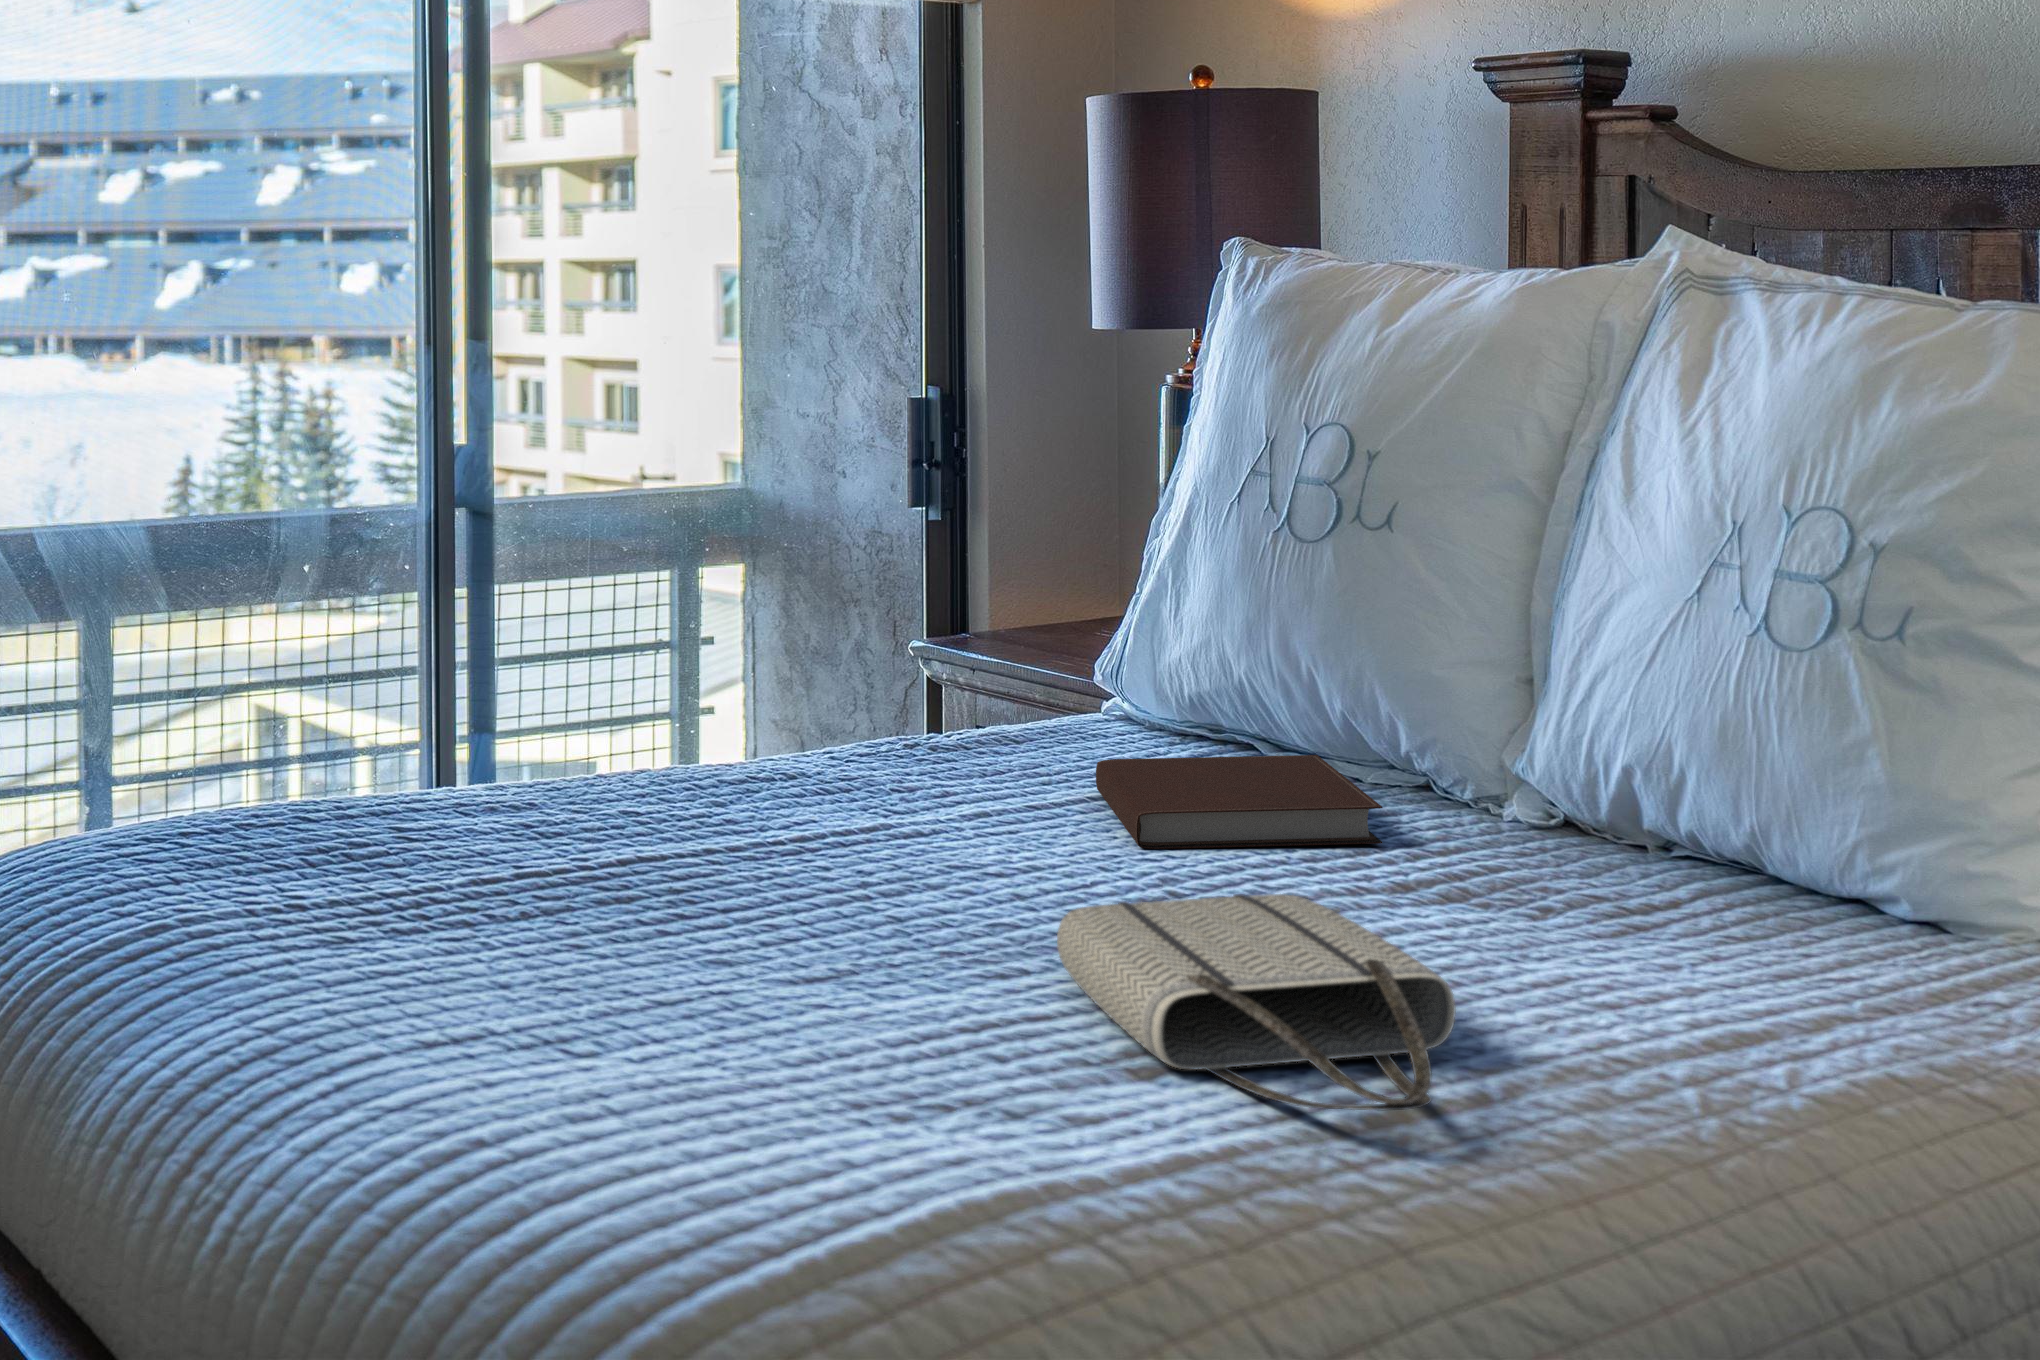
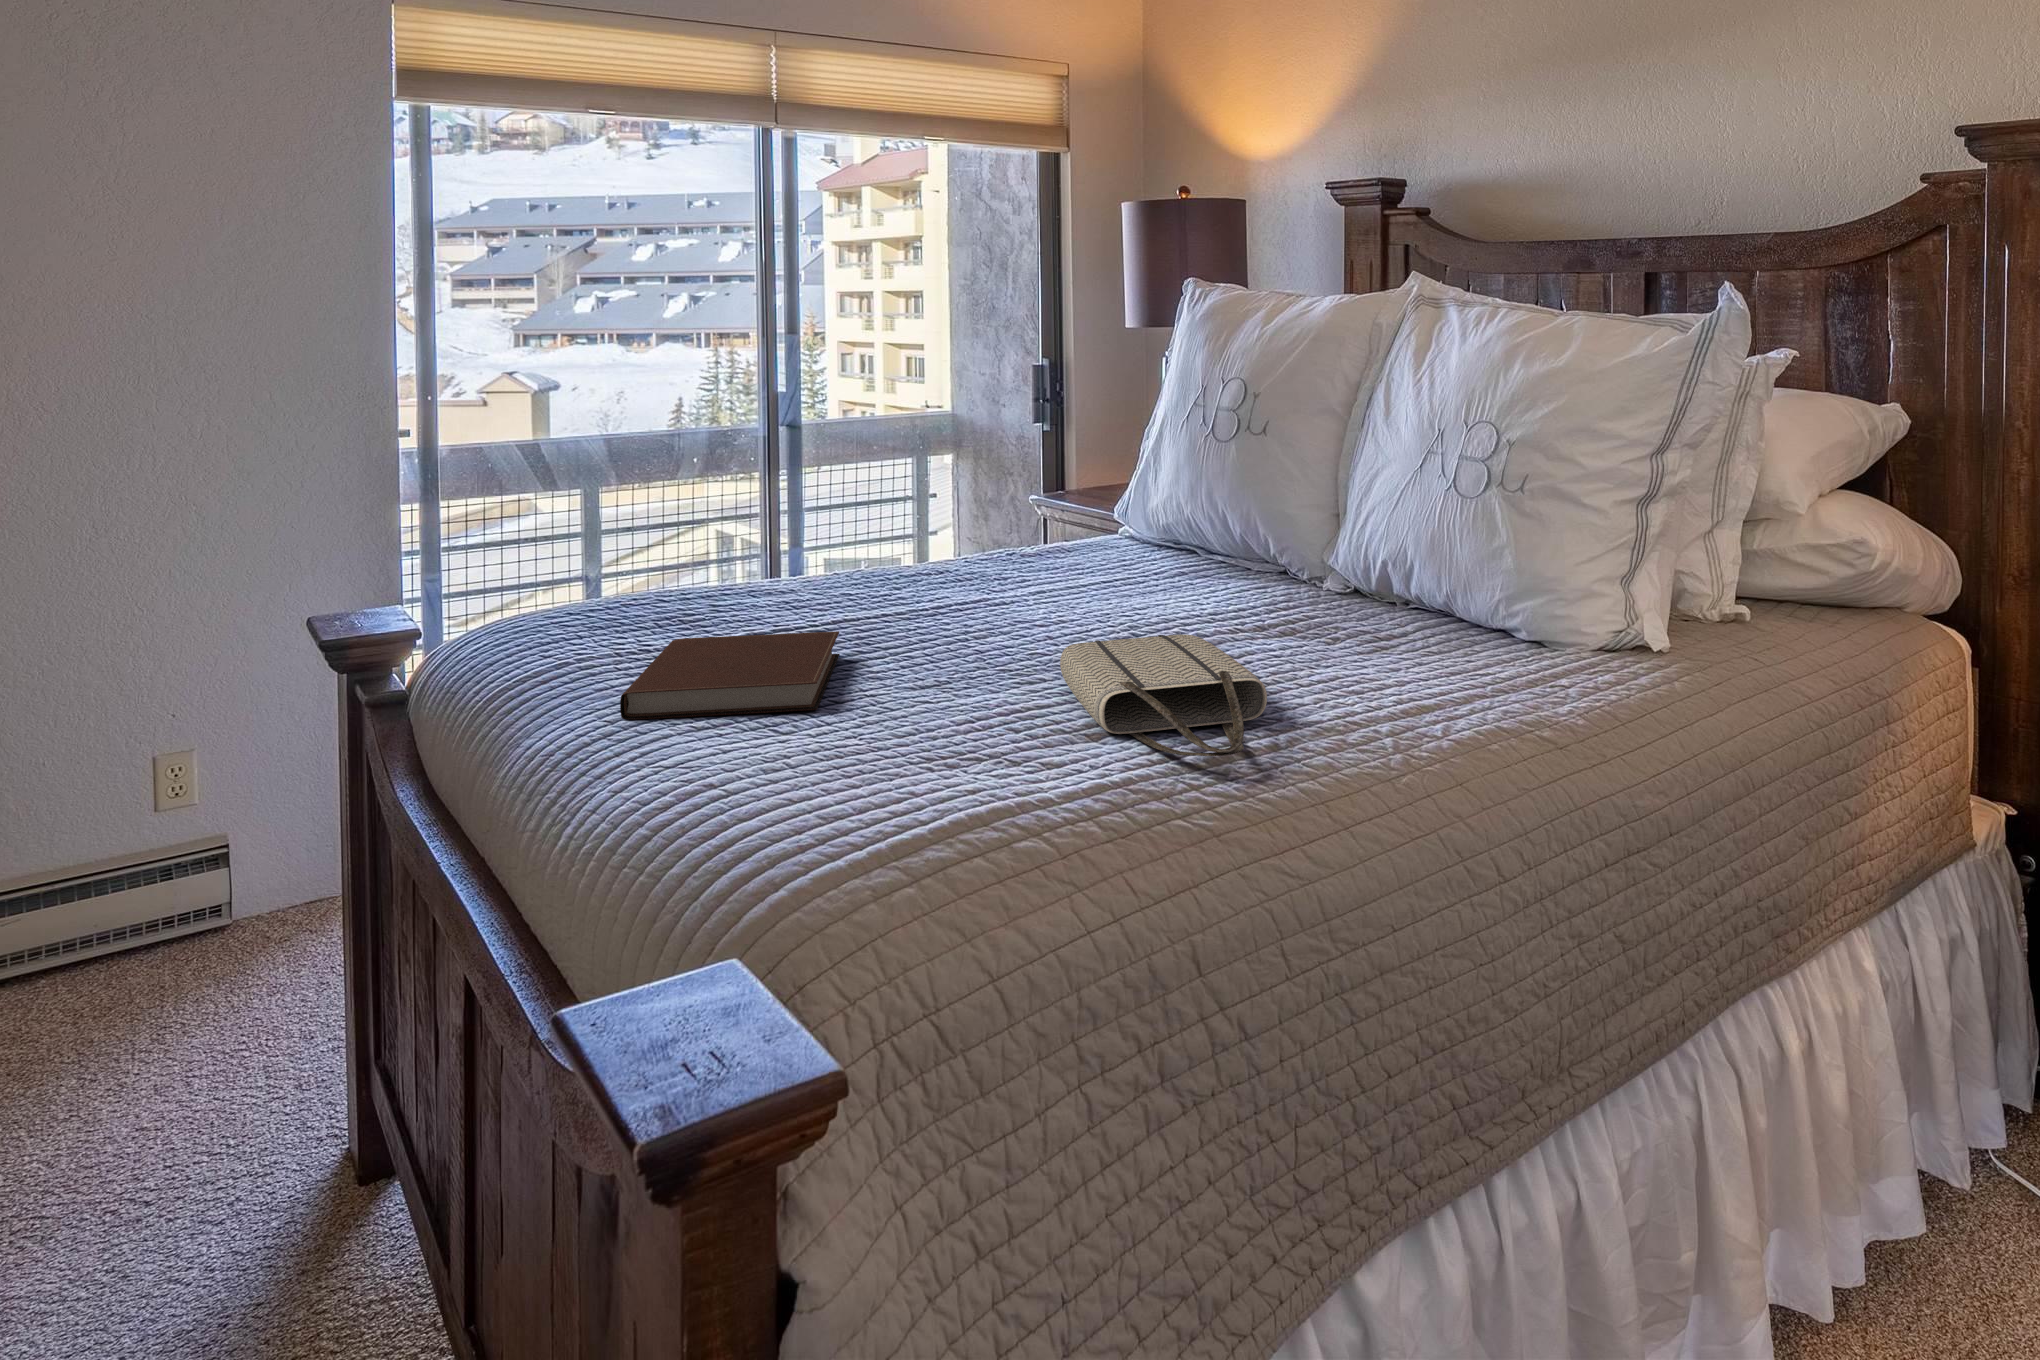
notebook: present [1096,755,1382,849] -> present [620,631,840,719]

